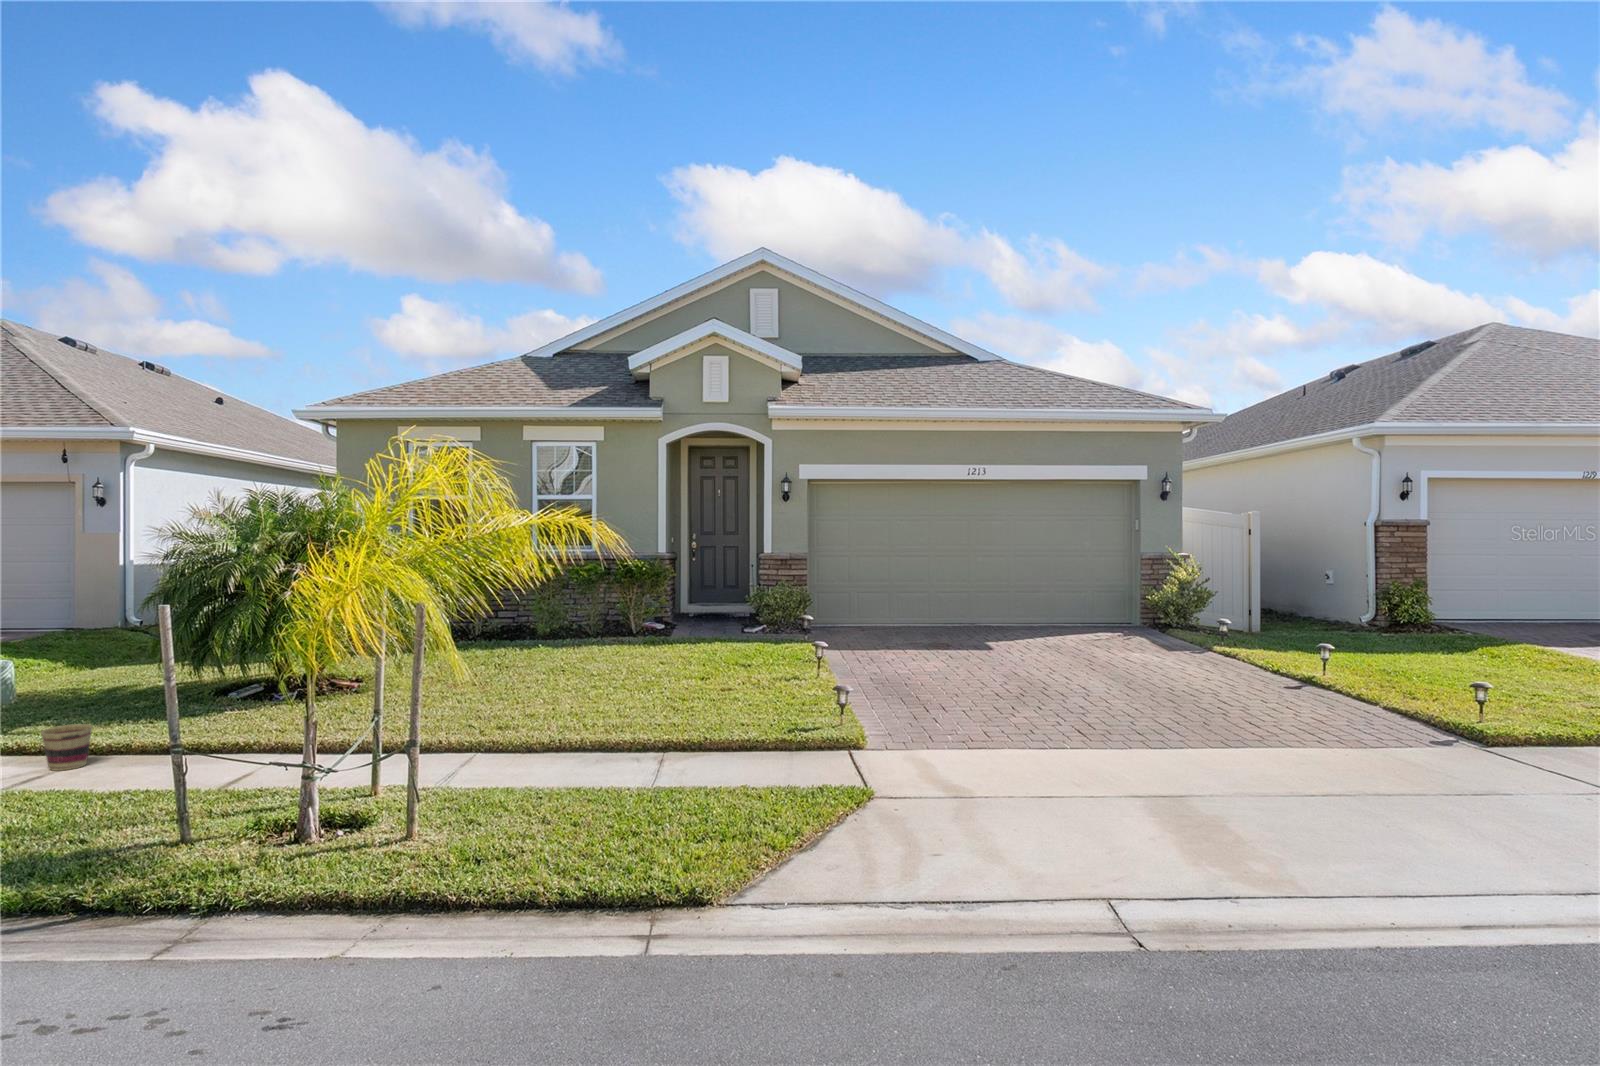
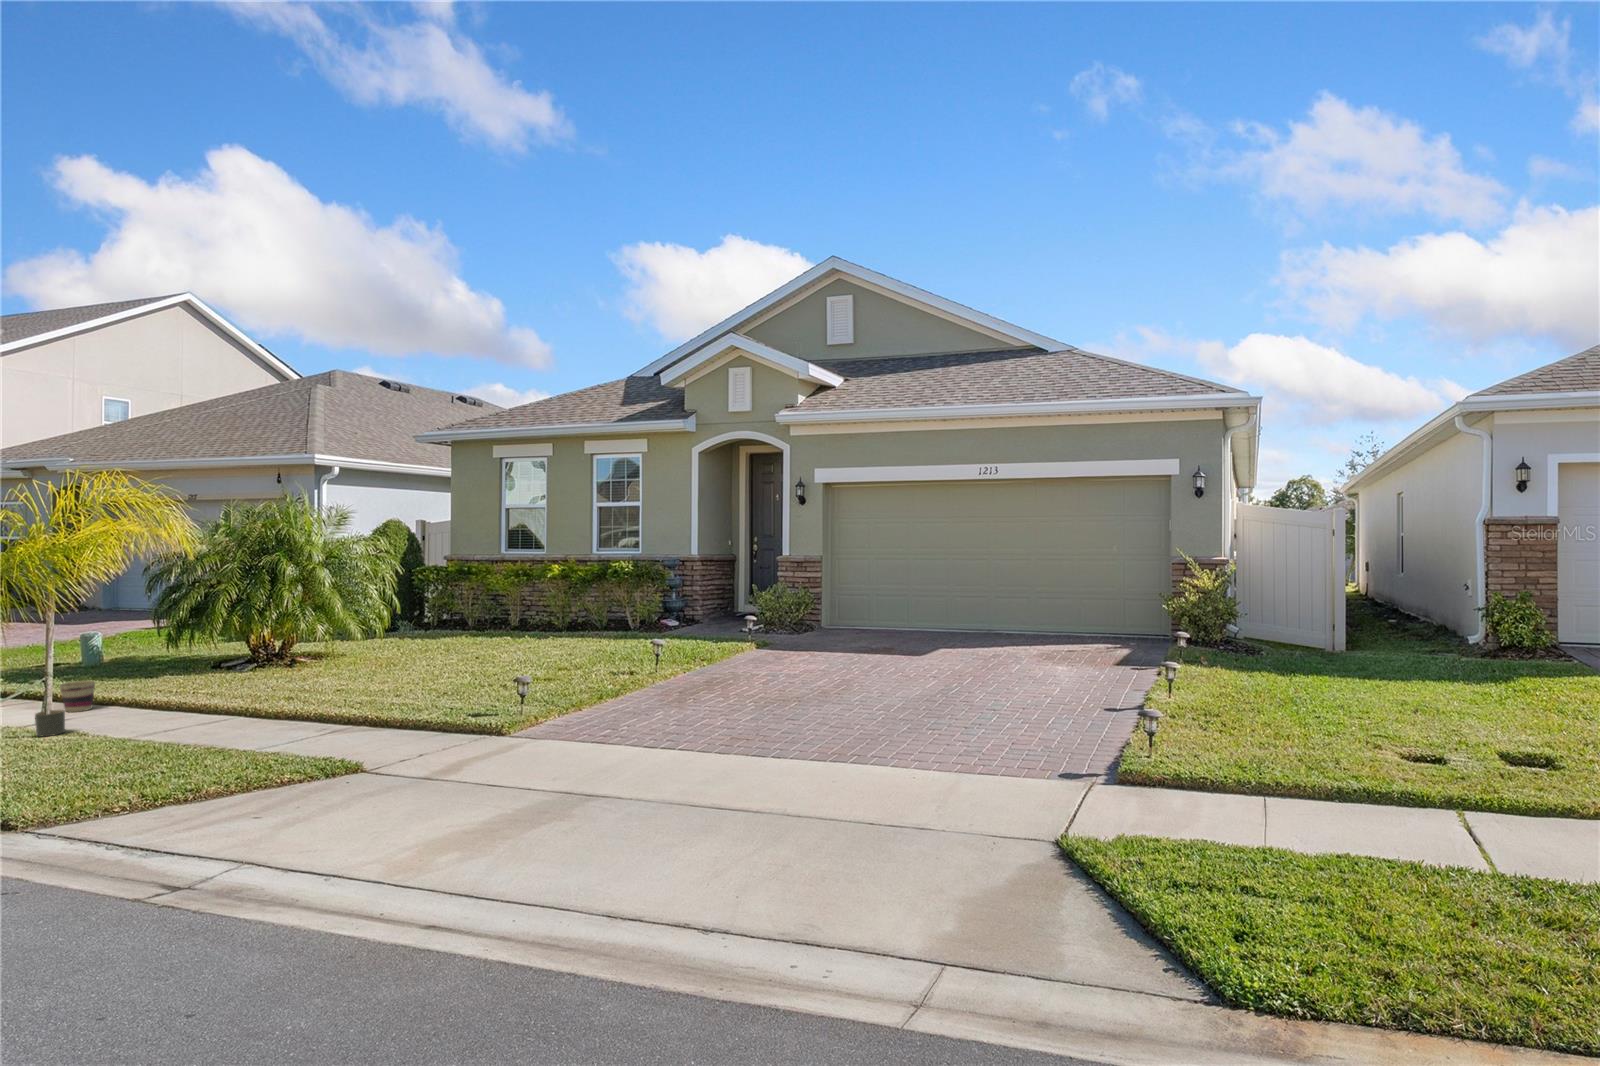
planter: none [84,765,125,805] -> present [35,710,65,737]

